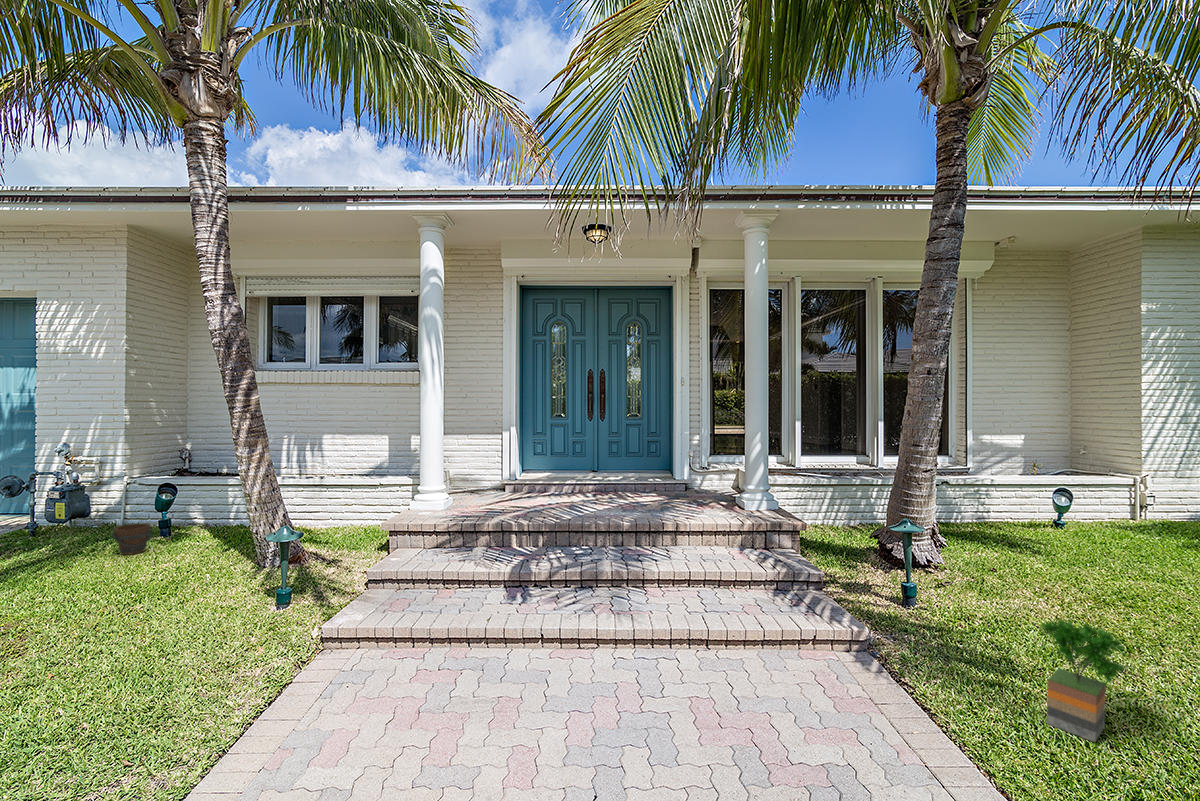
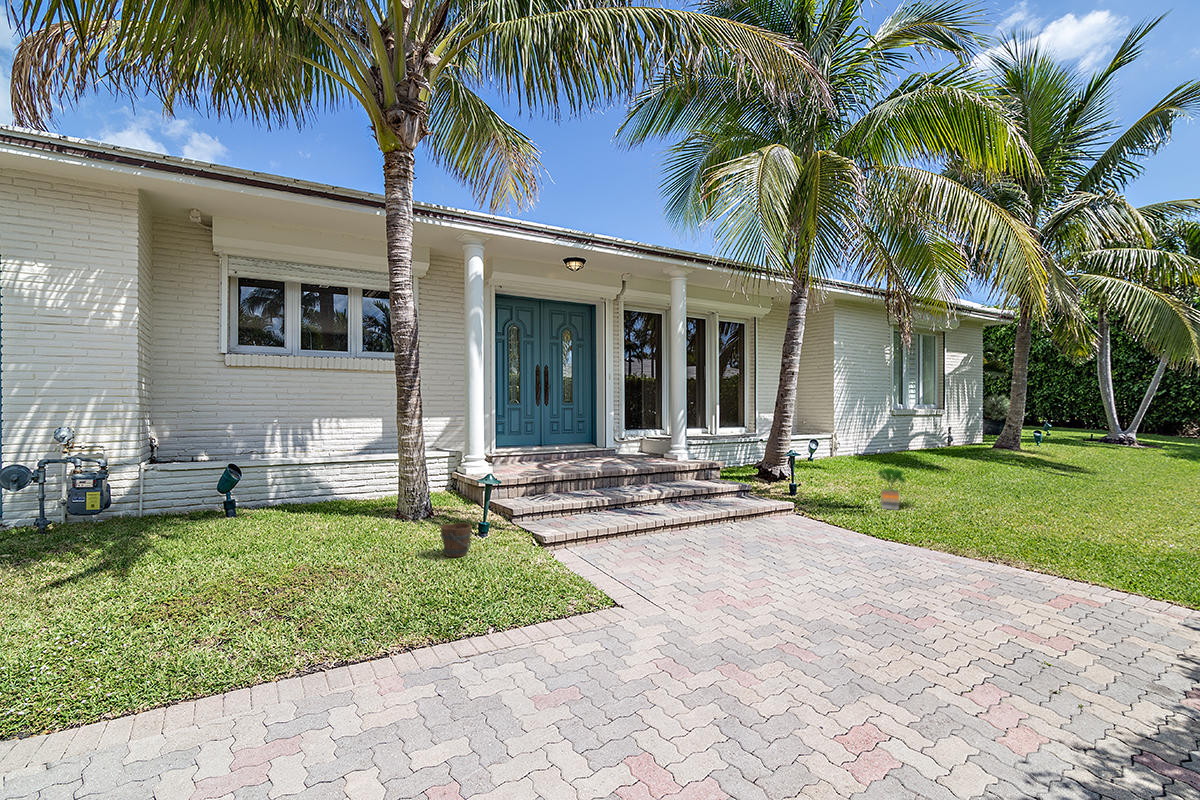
bucket: present [112,523,153,555] -> present [441,523,471,557]

